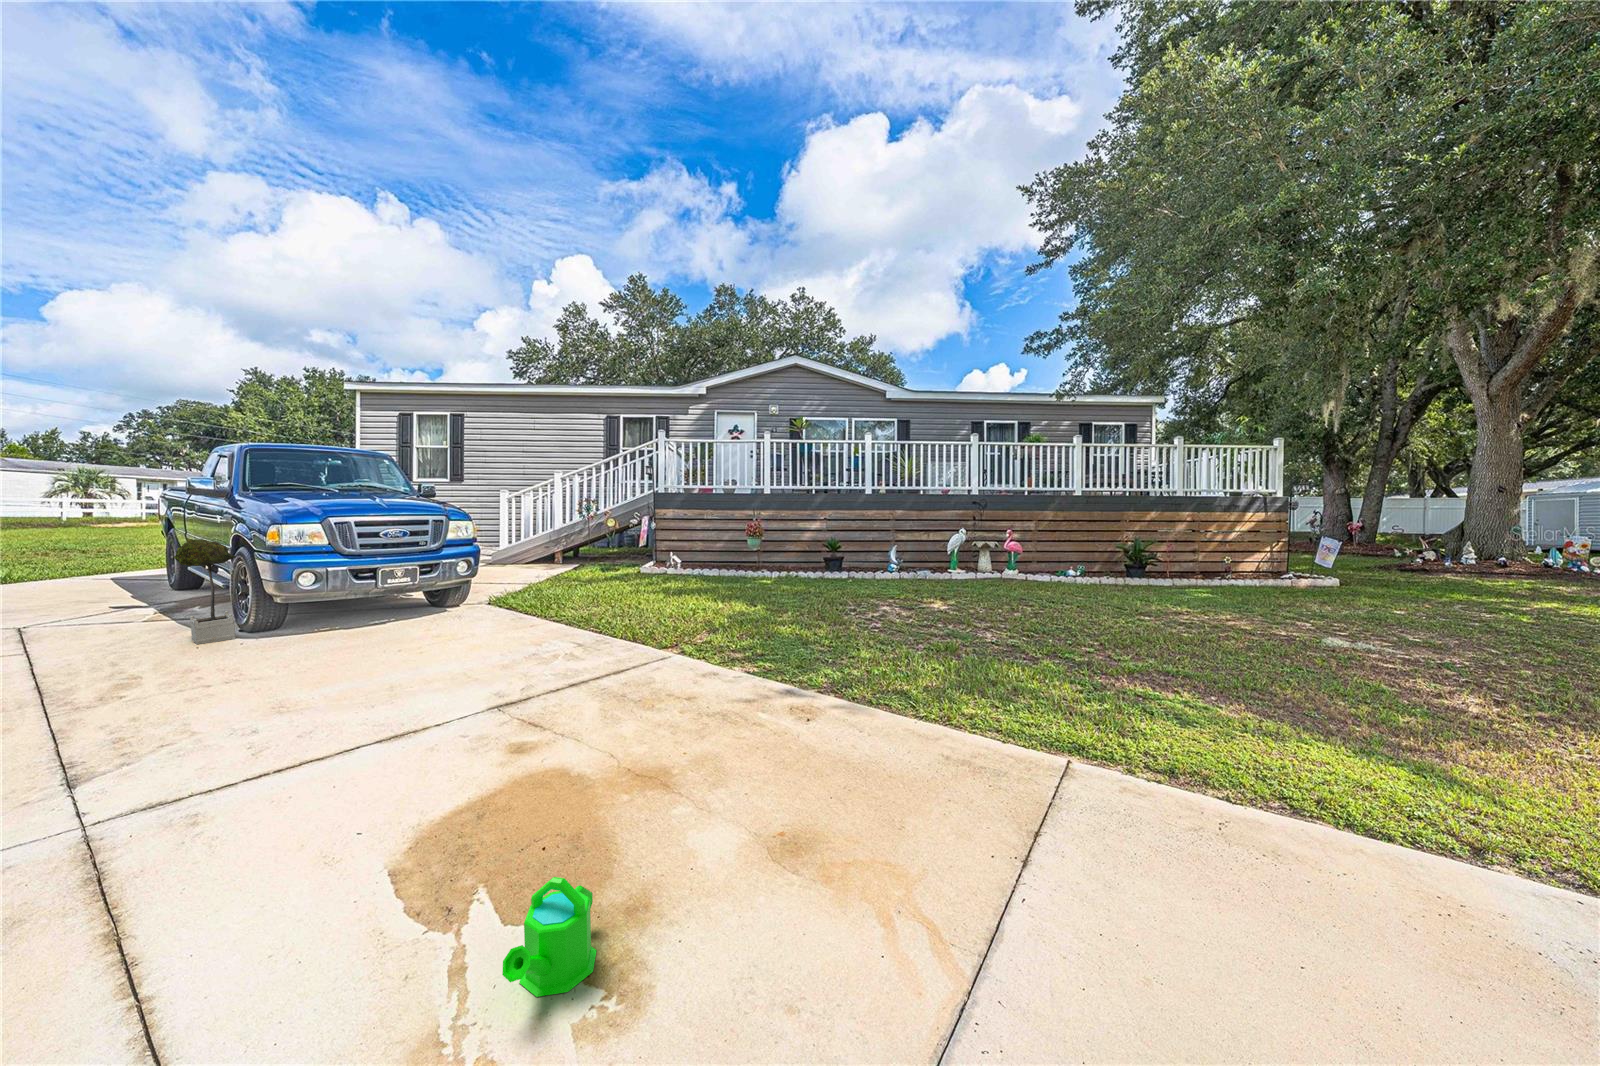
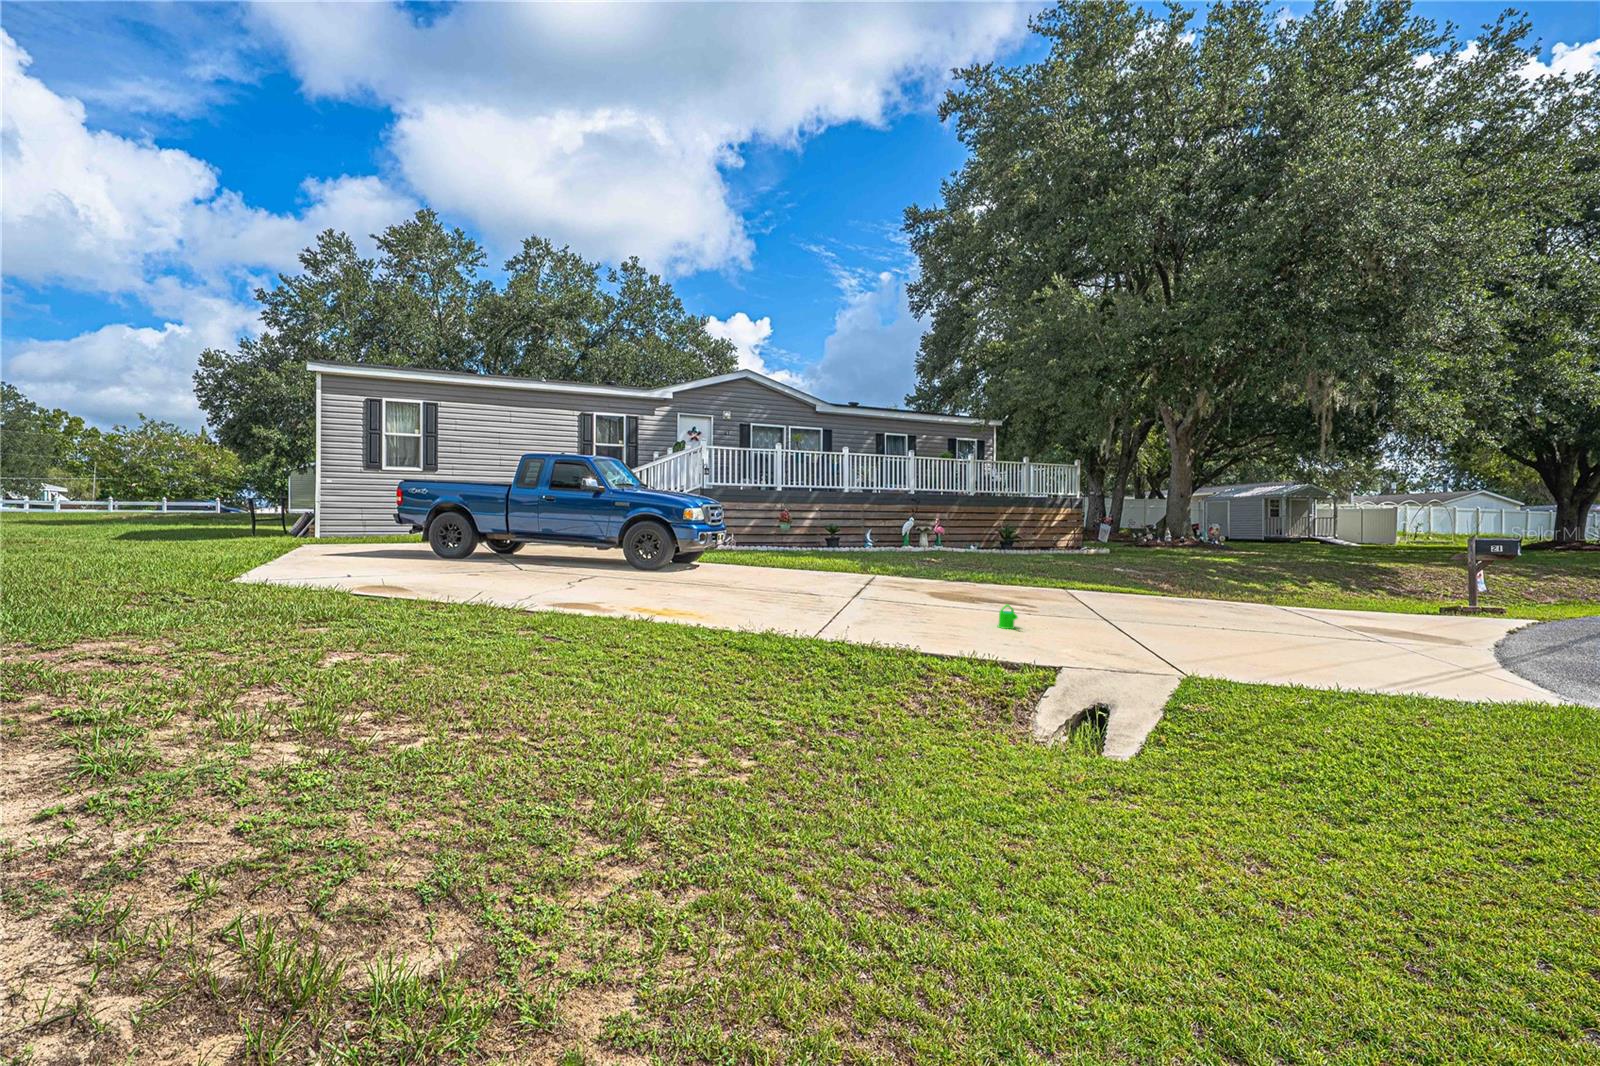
potted tree: present [174,538,236,644] -> none [553,522,583,590]

